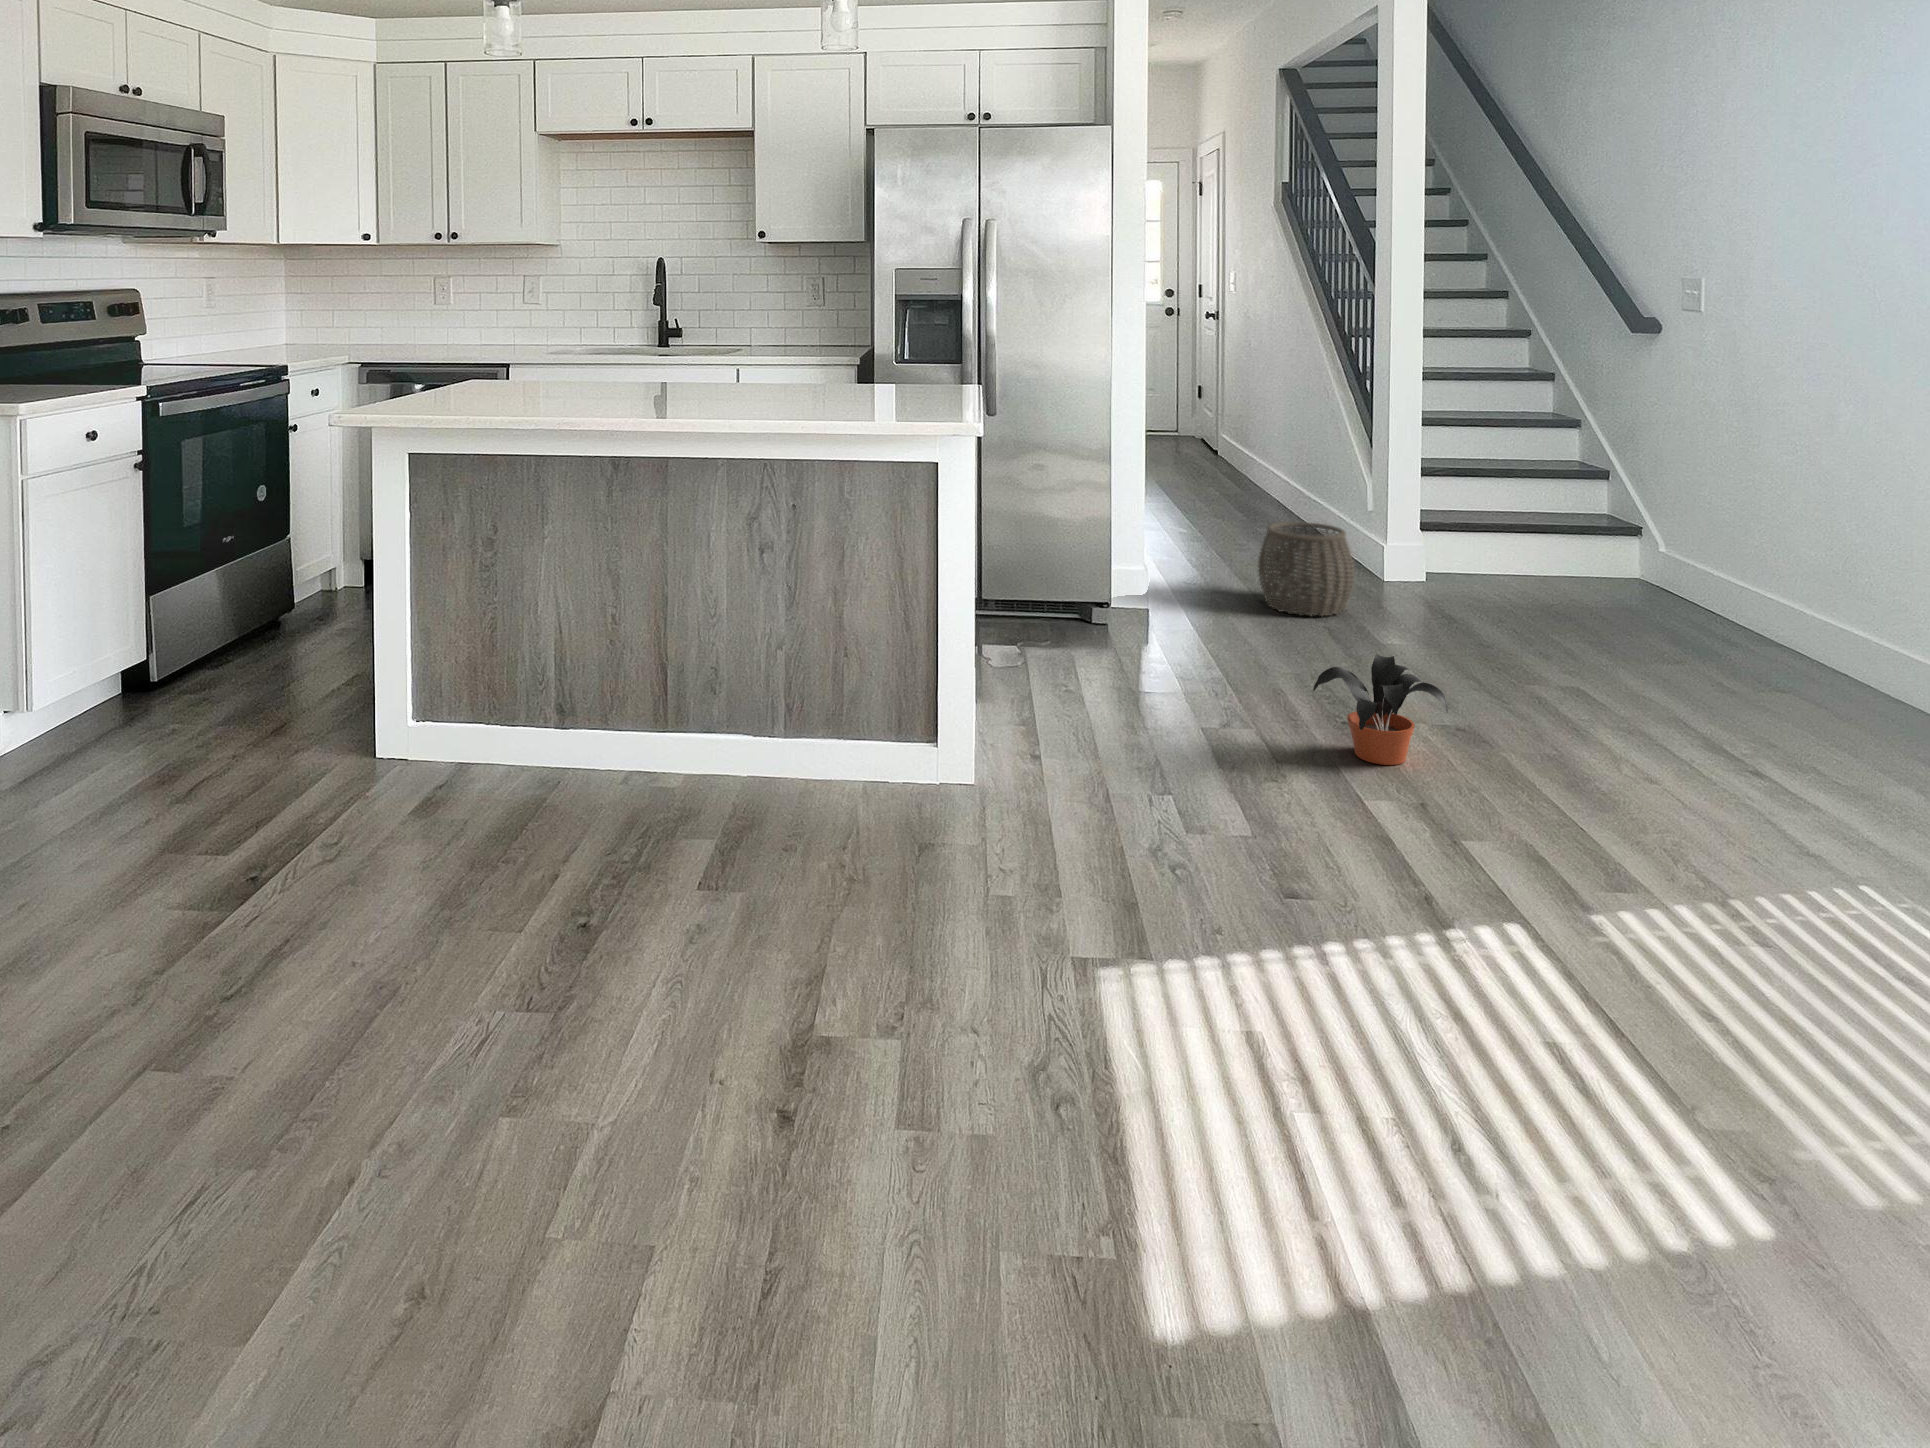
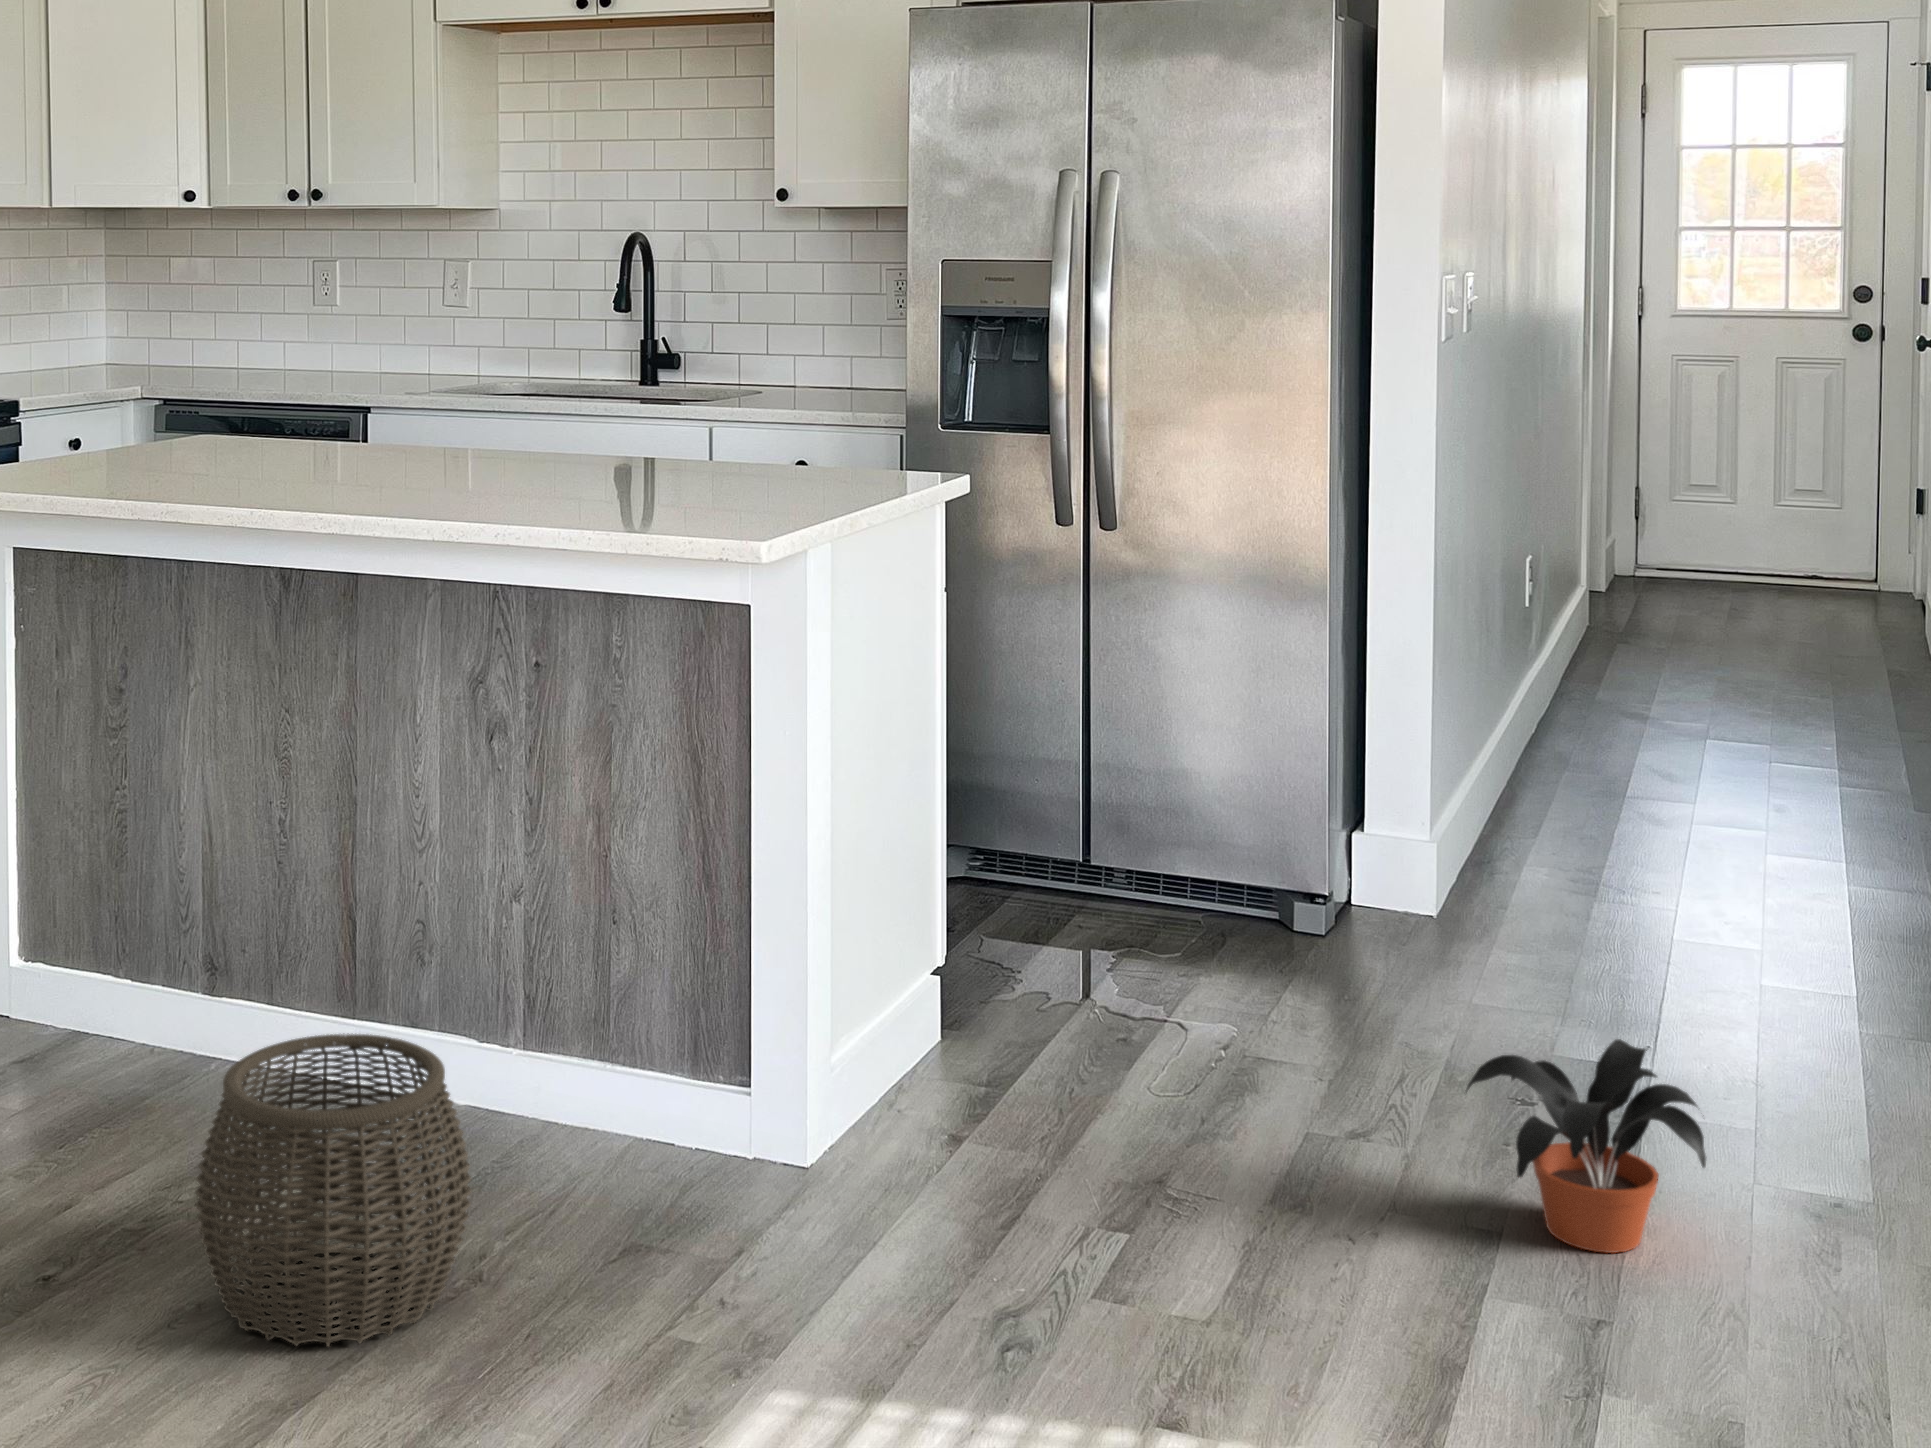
woven basket: present [1258,522,1355,616] -> present [195,1034,472,1347]

